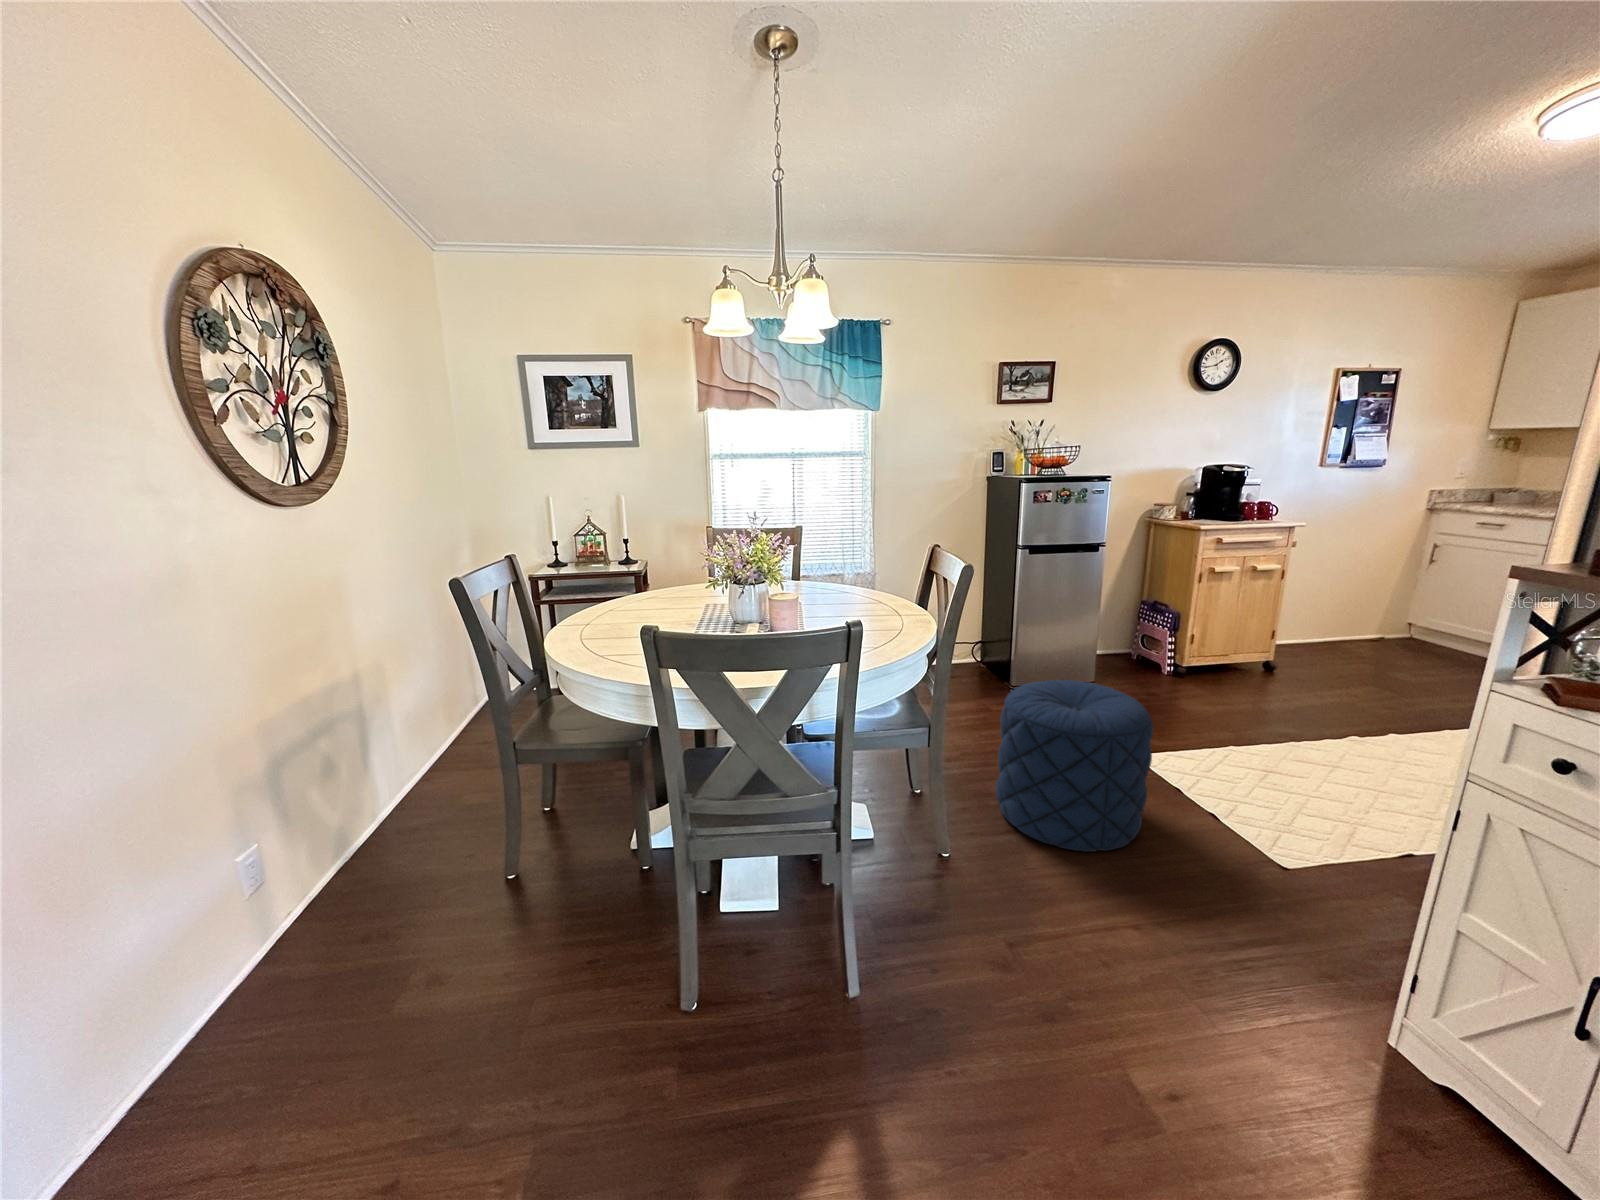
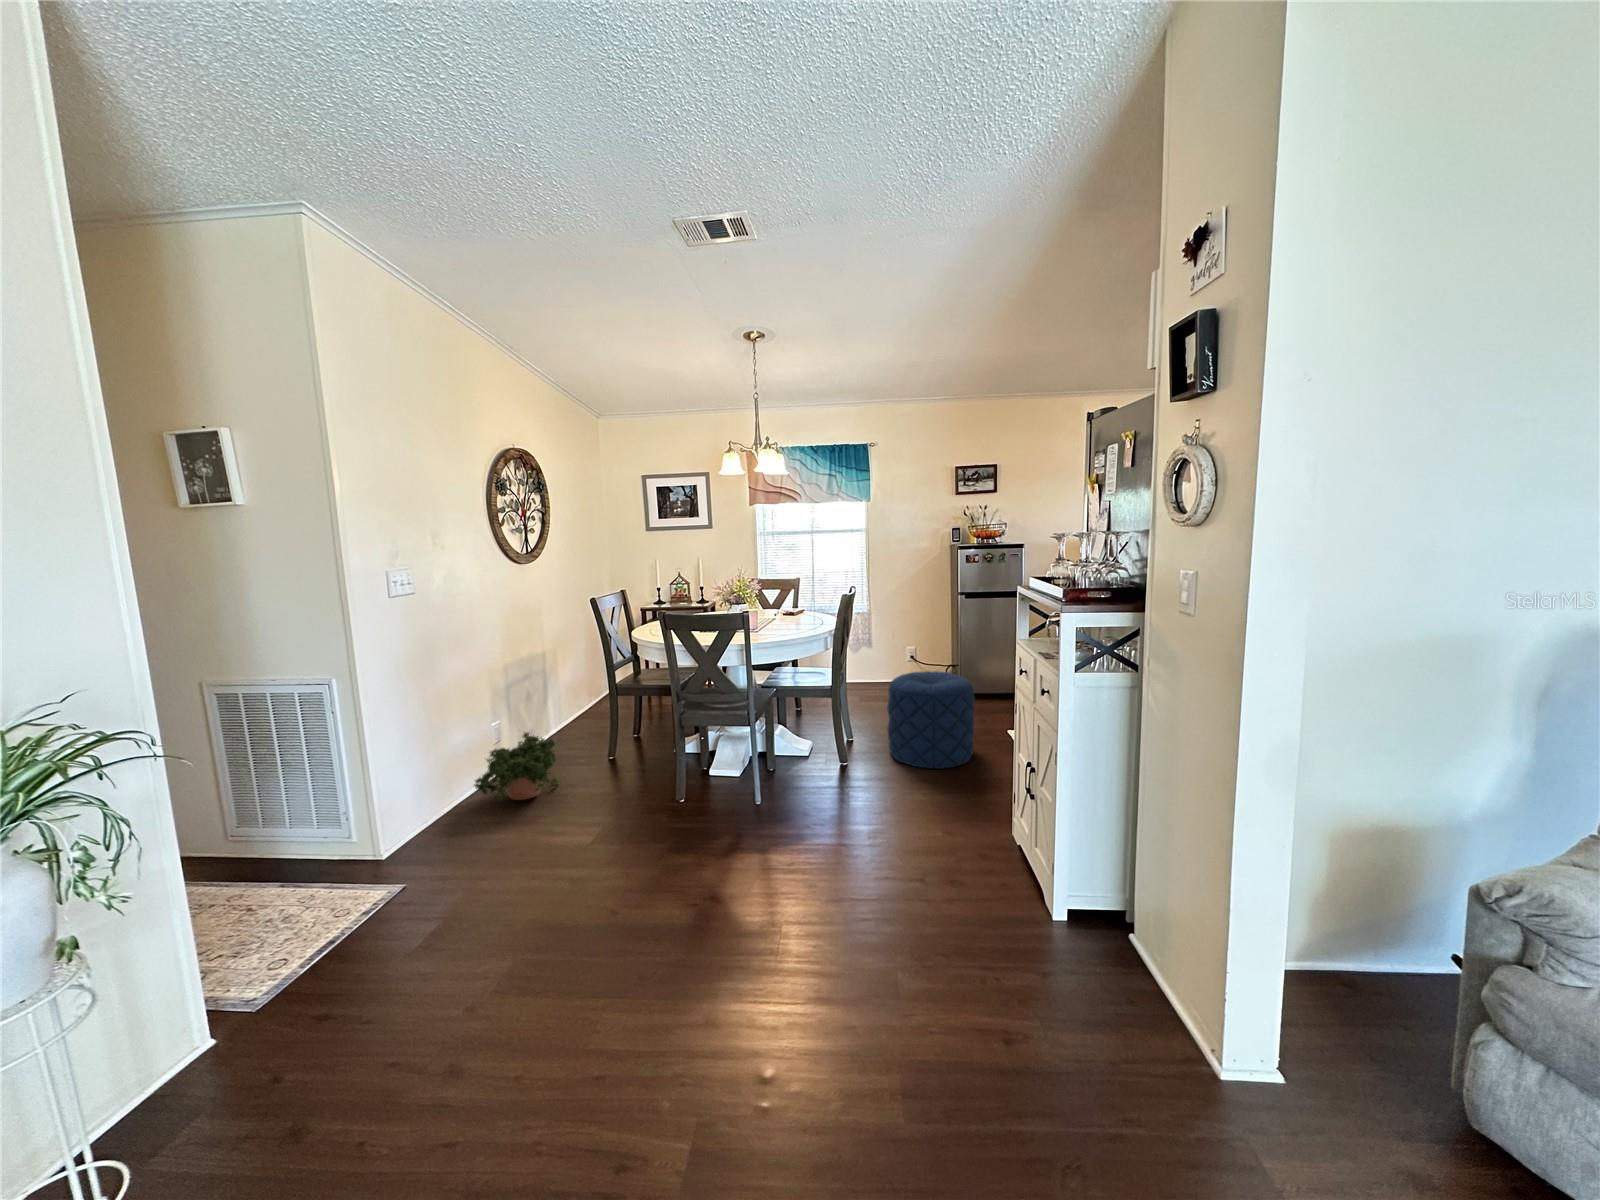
potted plant: none [186,881,420,1094] -> present [474,732,559,801]

